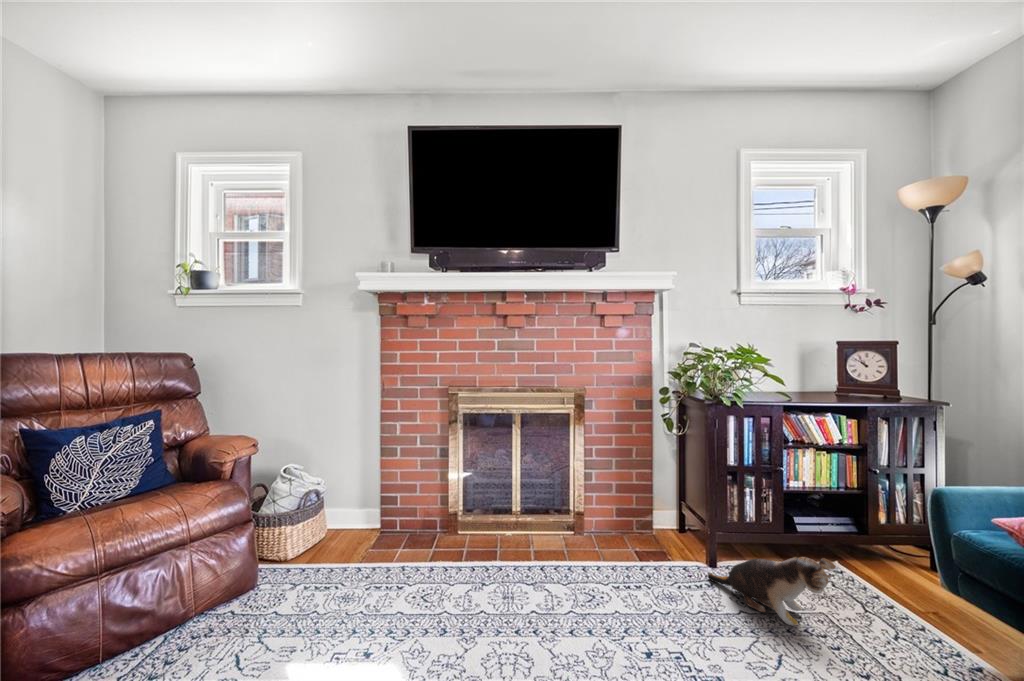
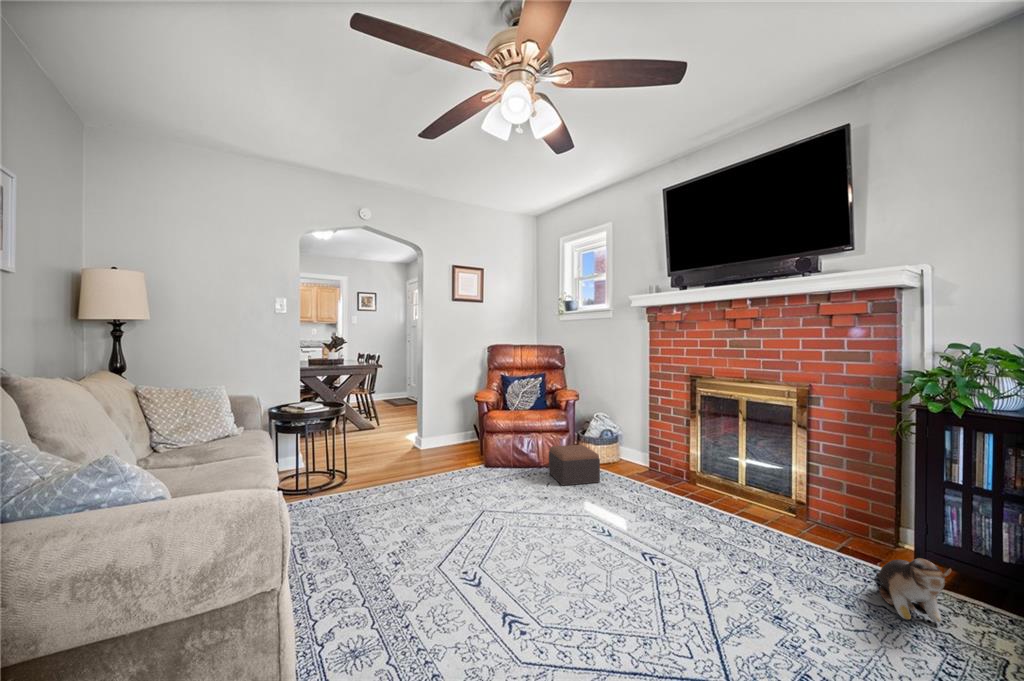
footstool: none [209,538,339,658] -> present [549,445,600,486]

